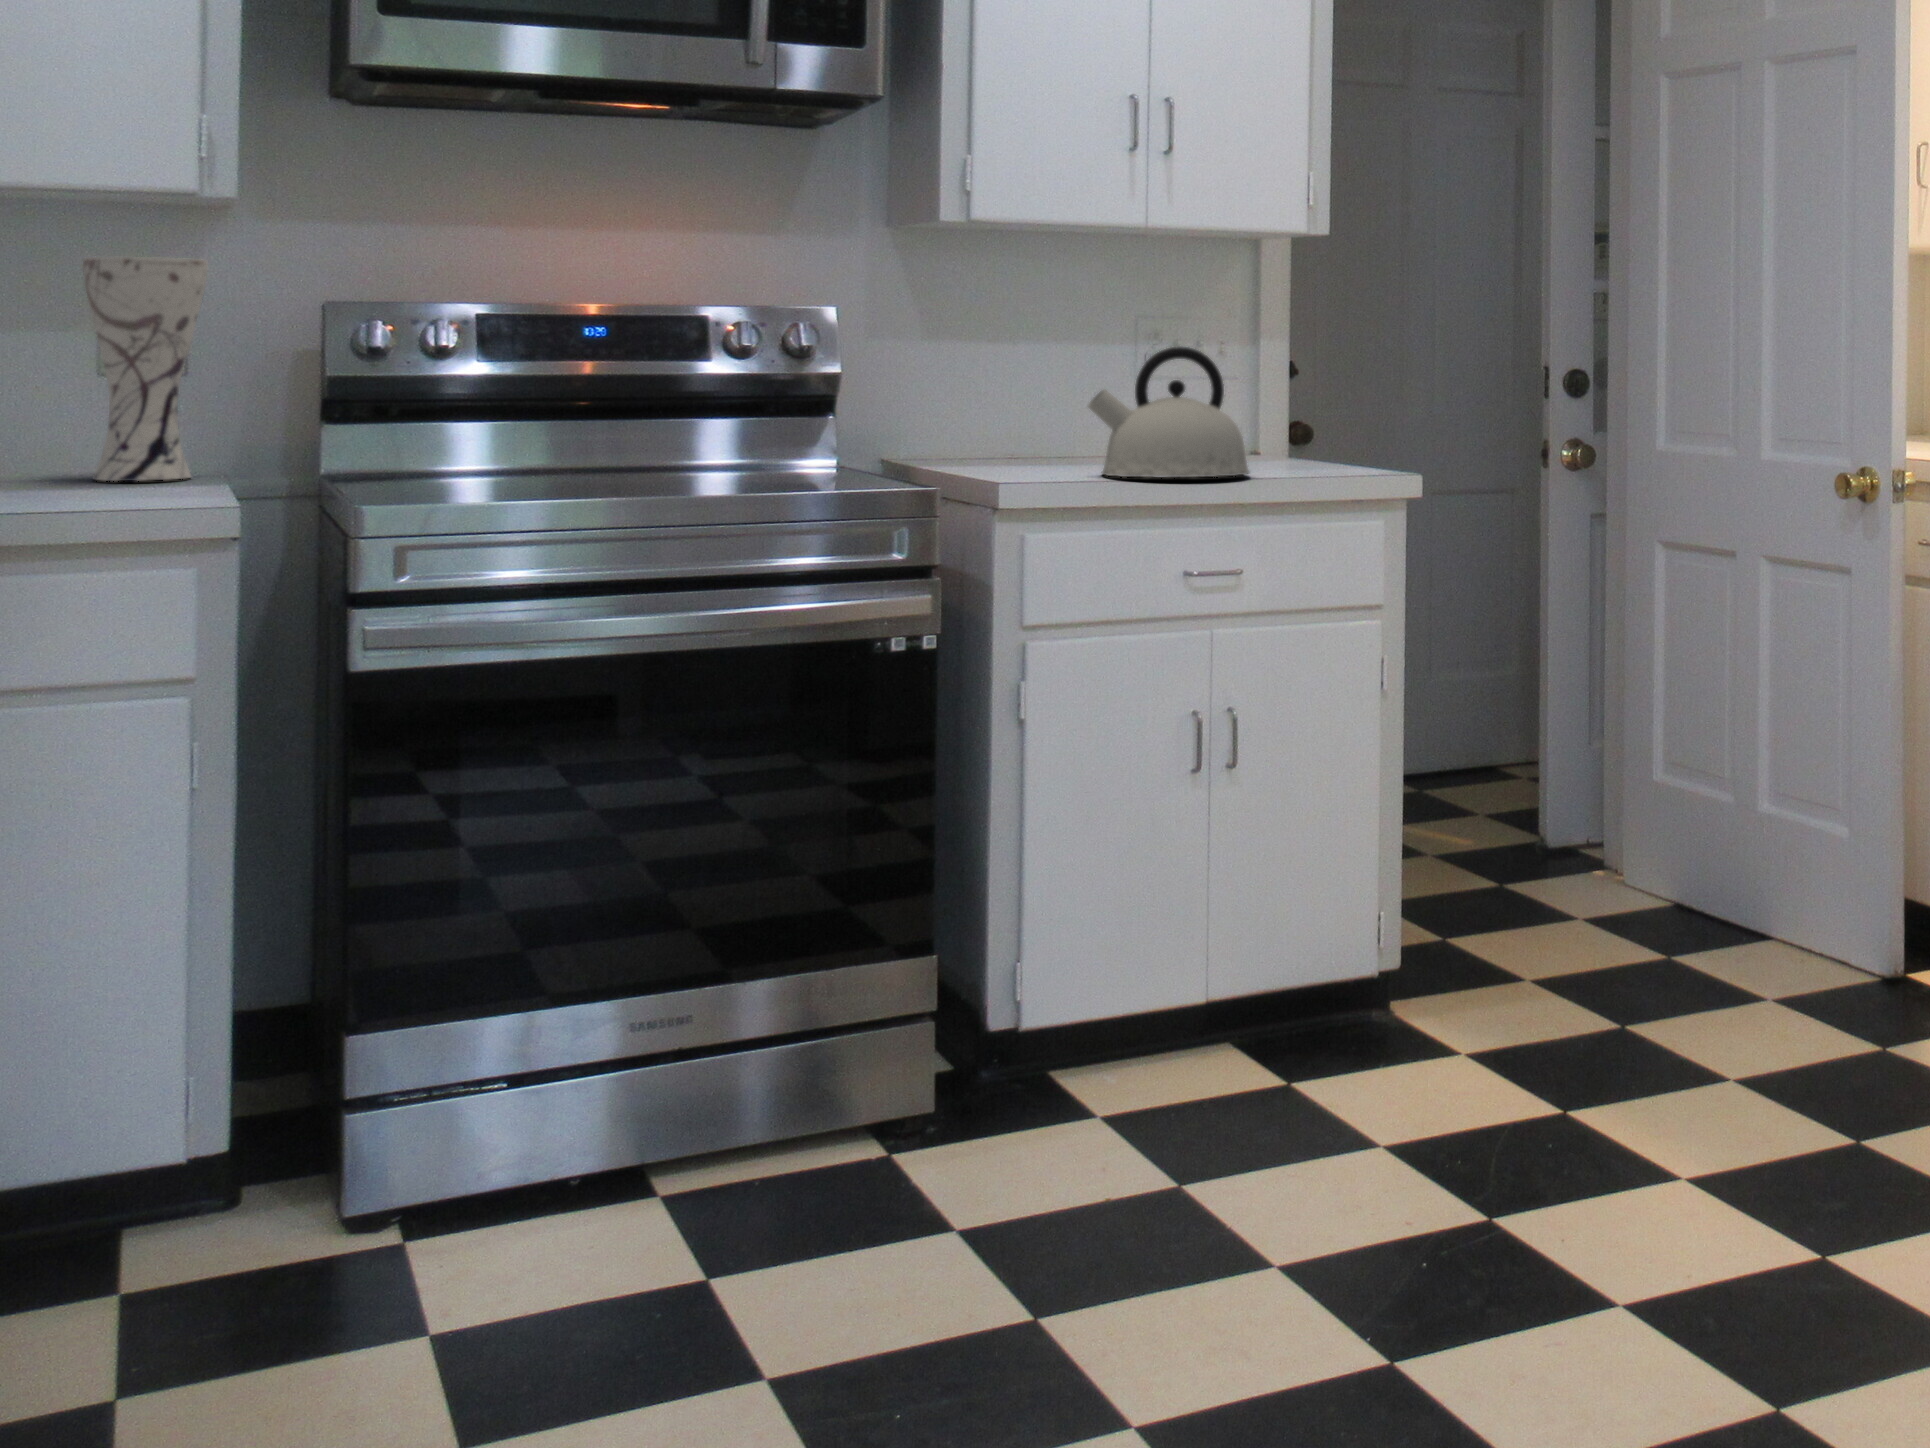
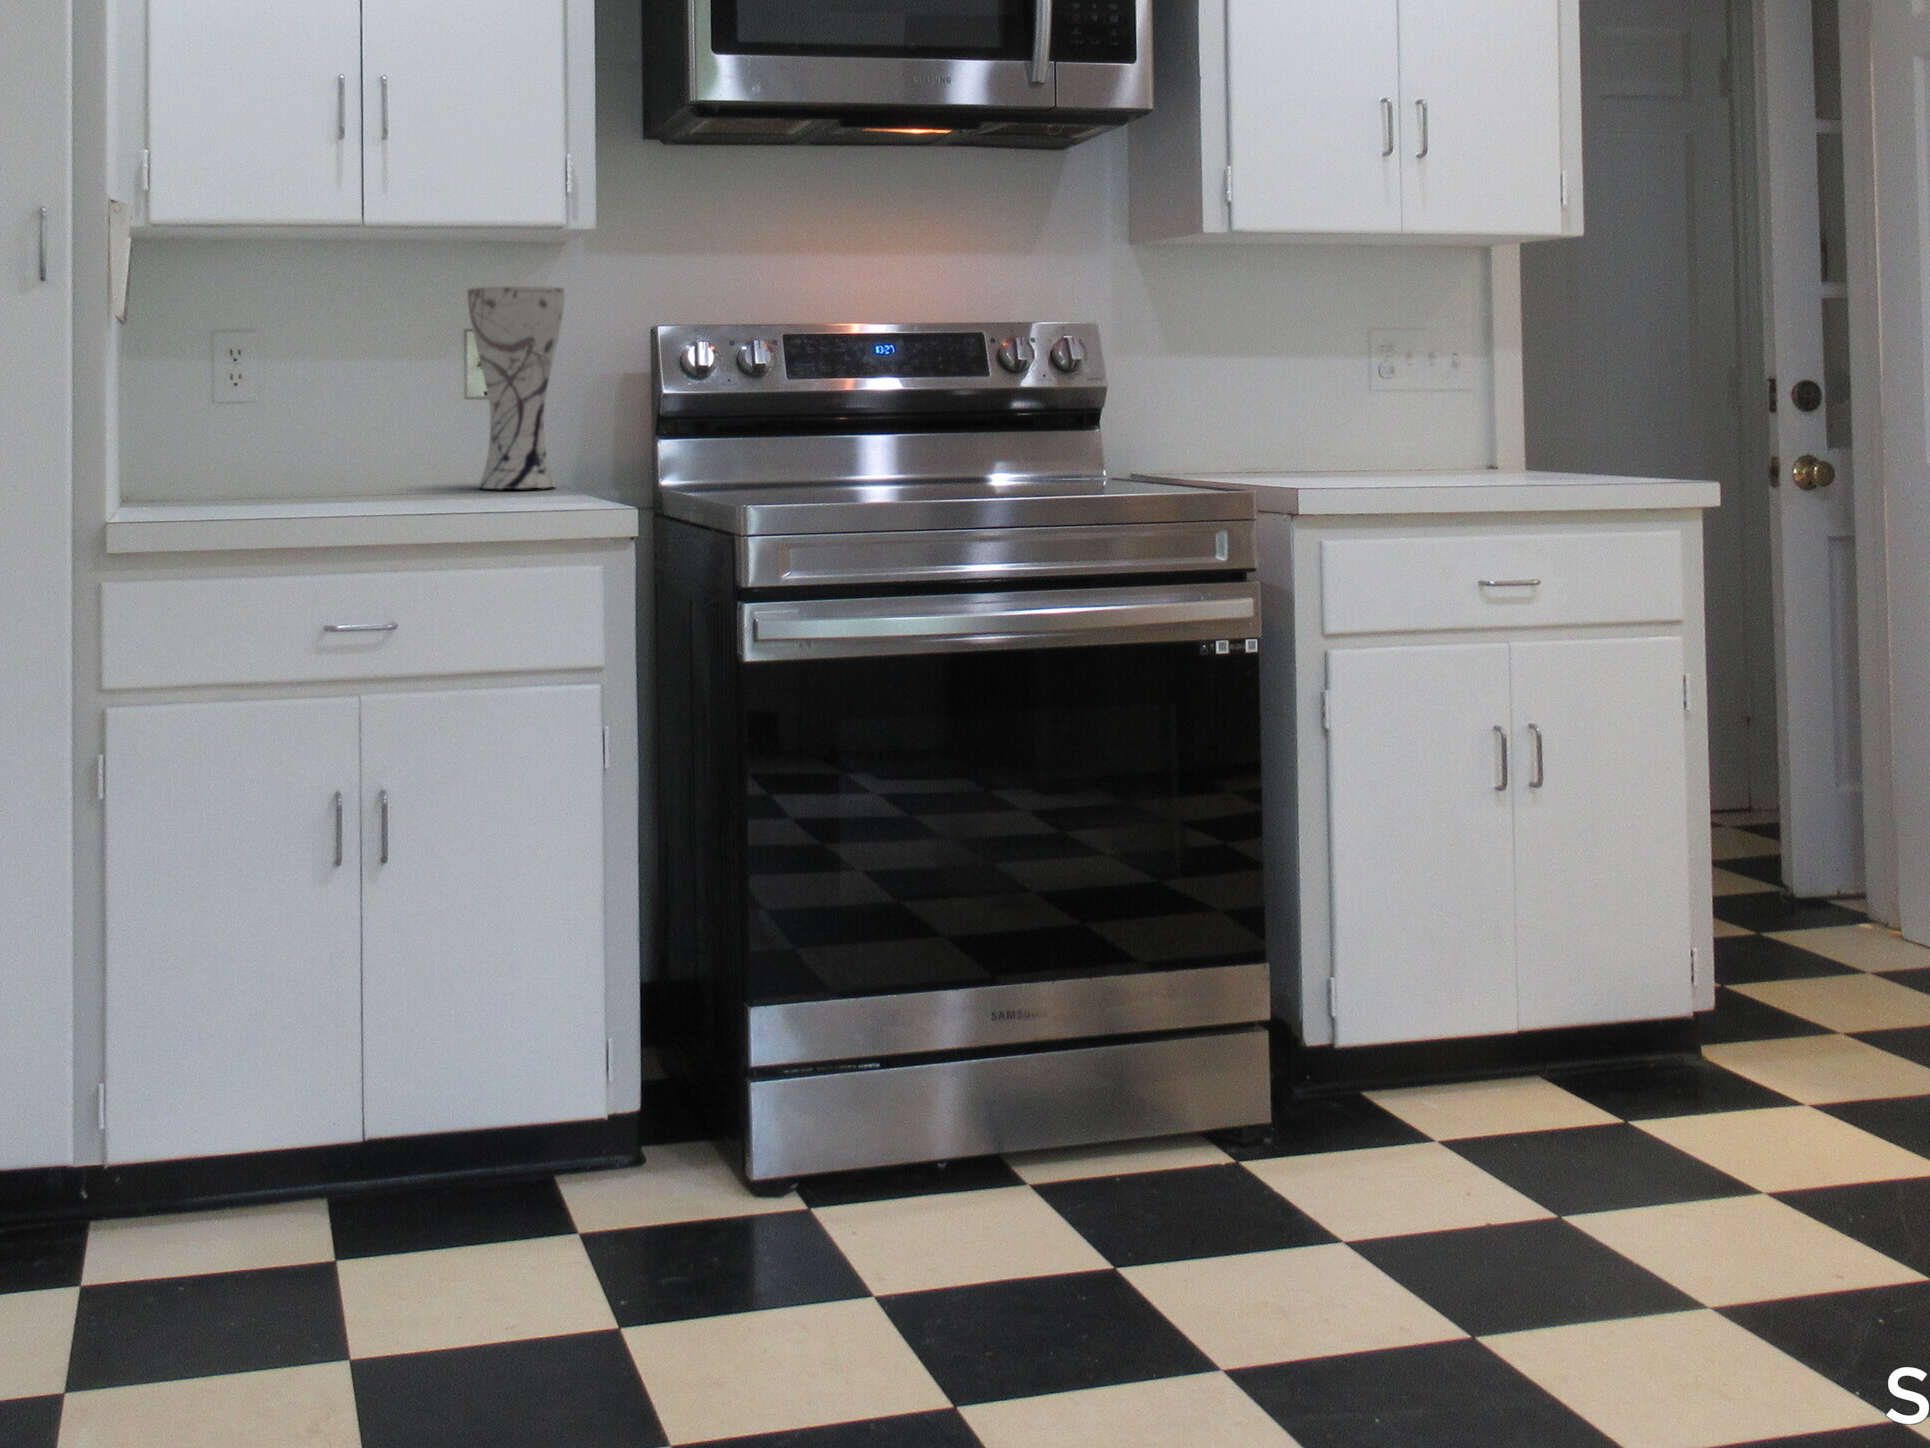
kettle: present [1088,347,1249,478] -> none [1363,352,1534,485]

